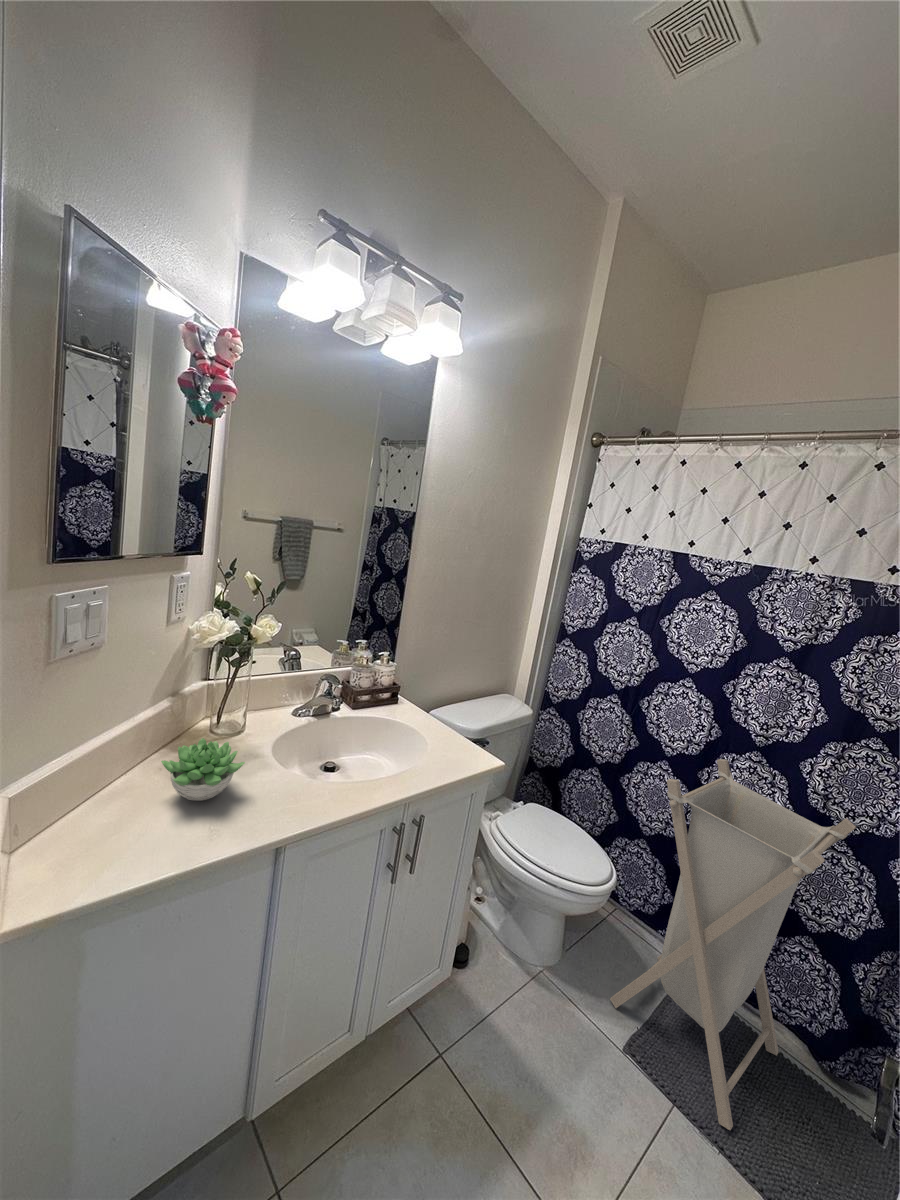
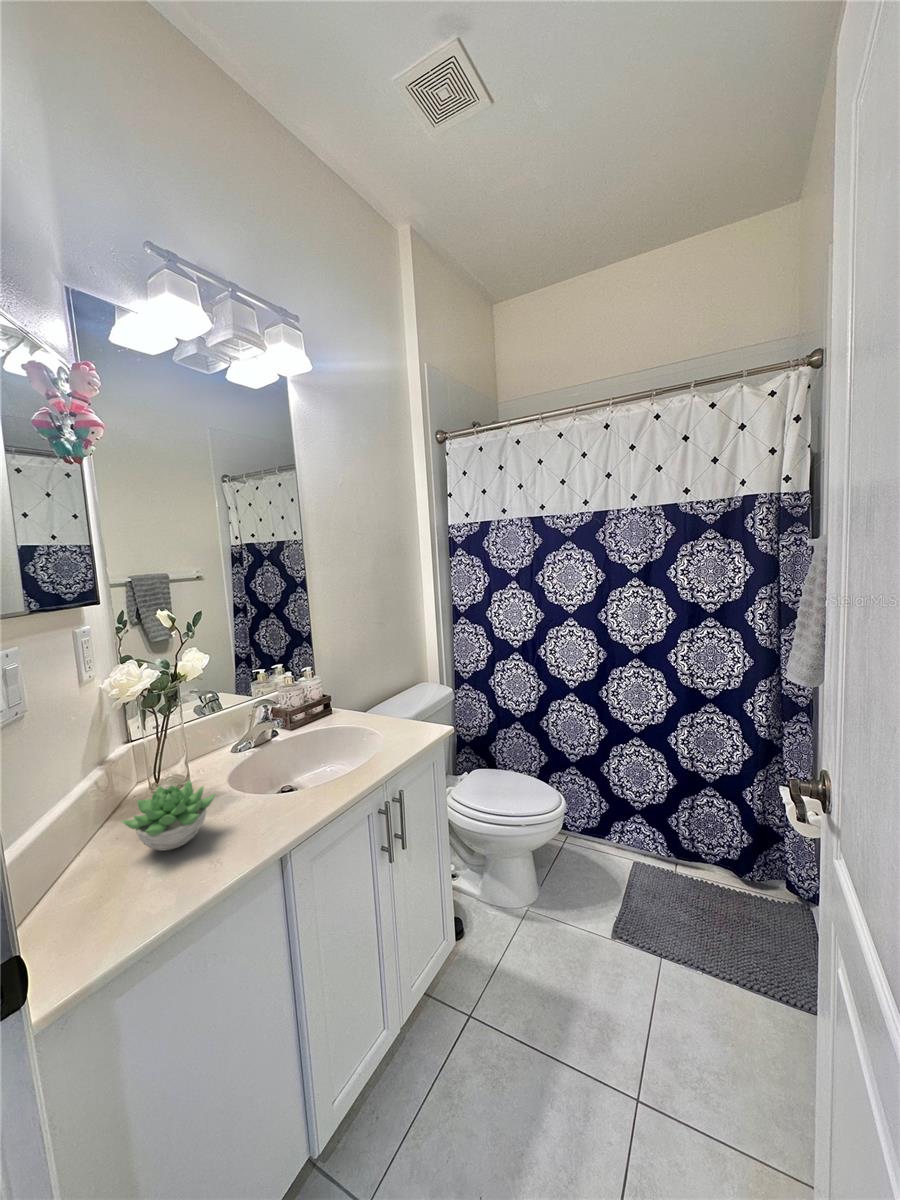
laundry hamper: present [610,759,856,1130] -> none [582,672,716,954]

